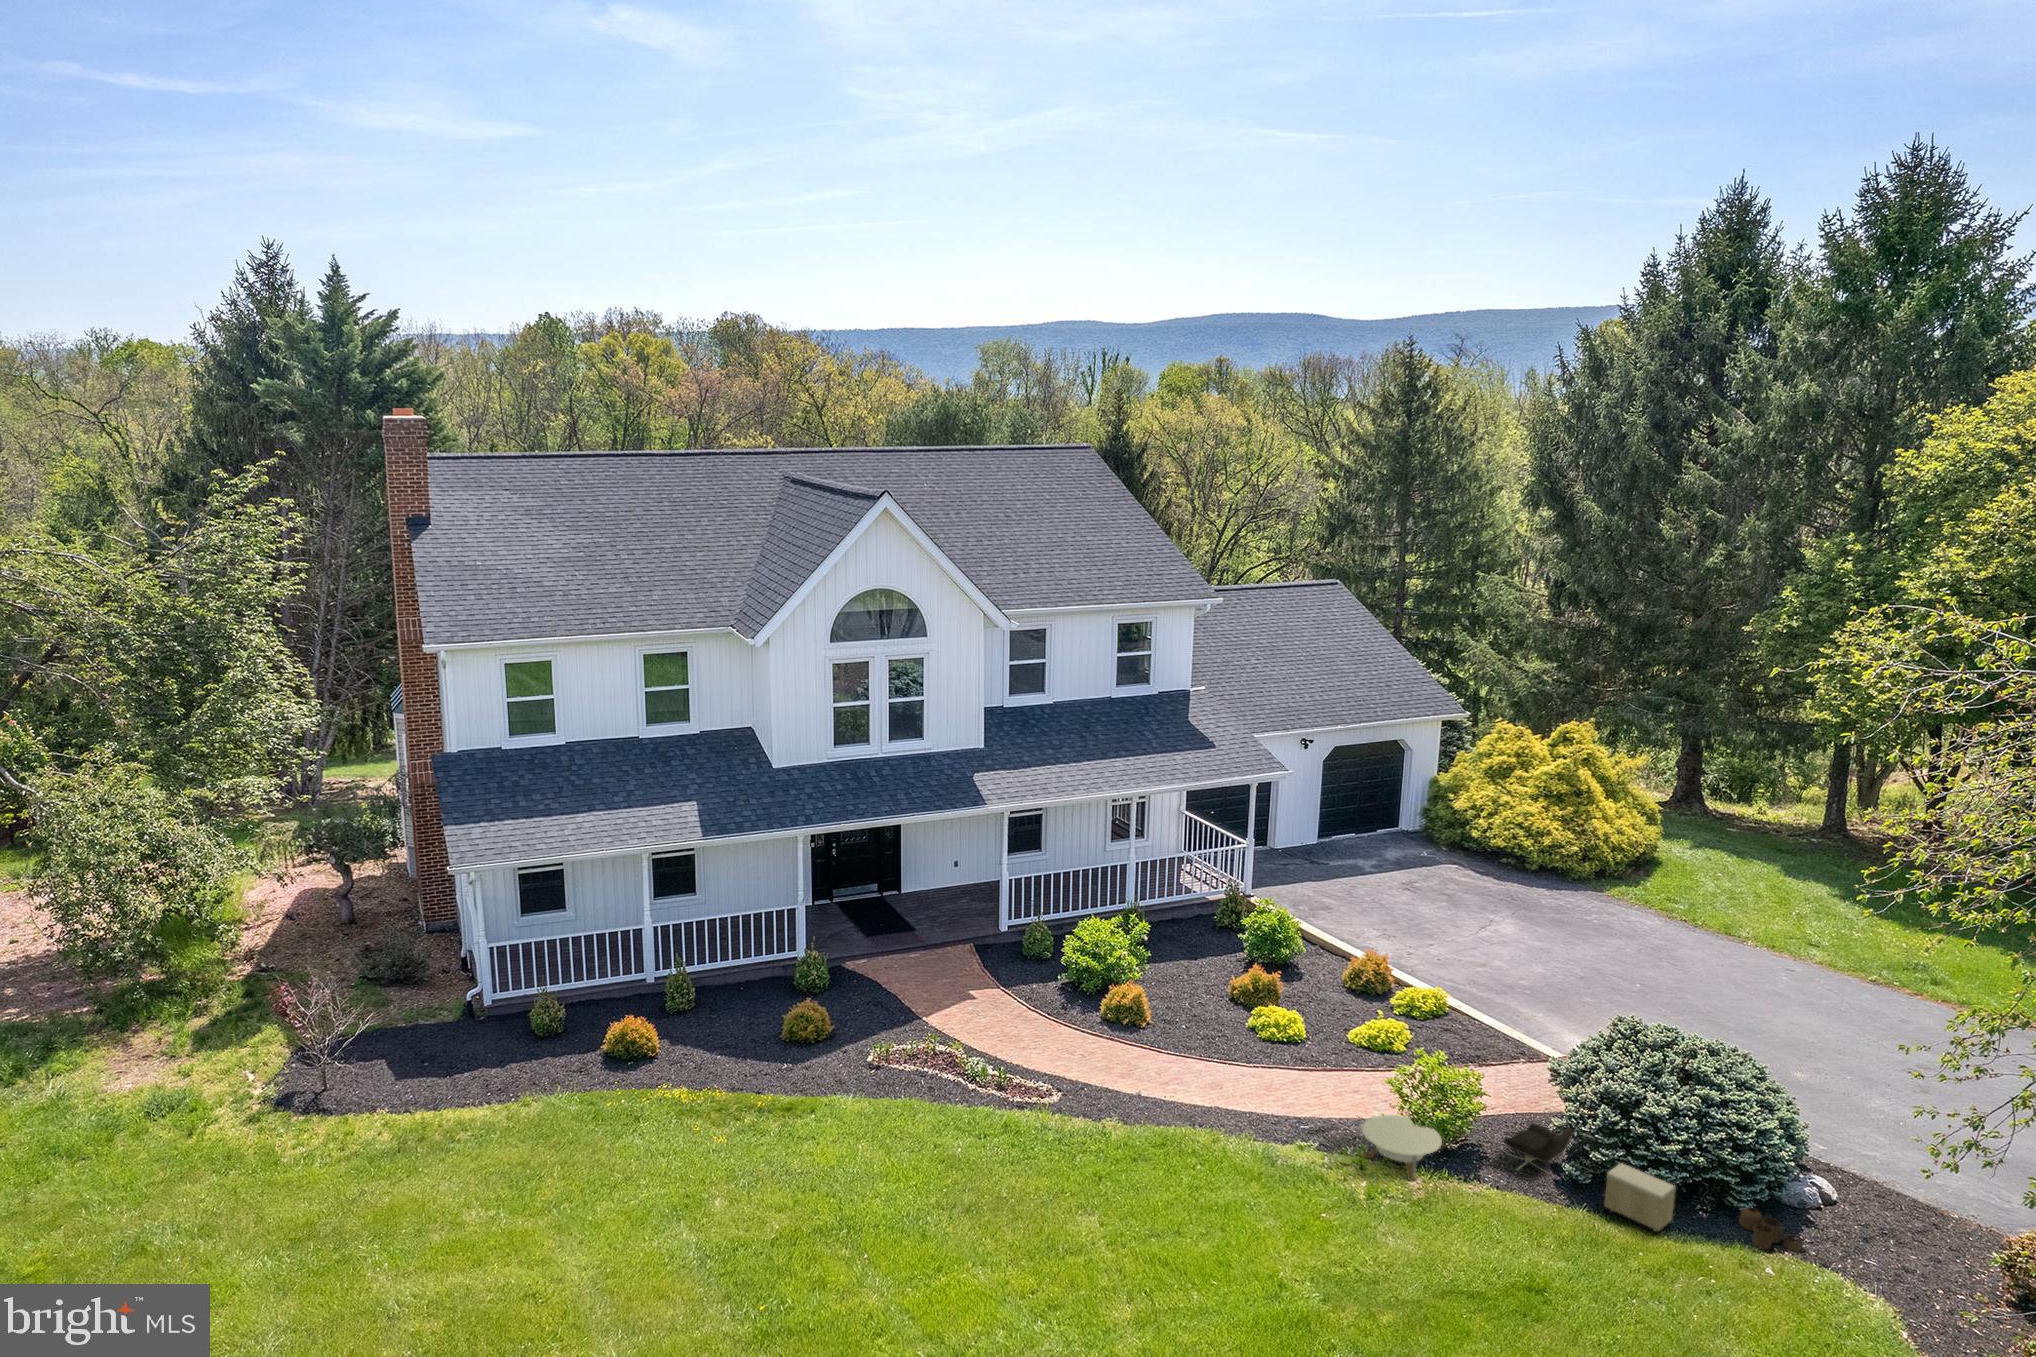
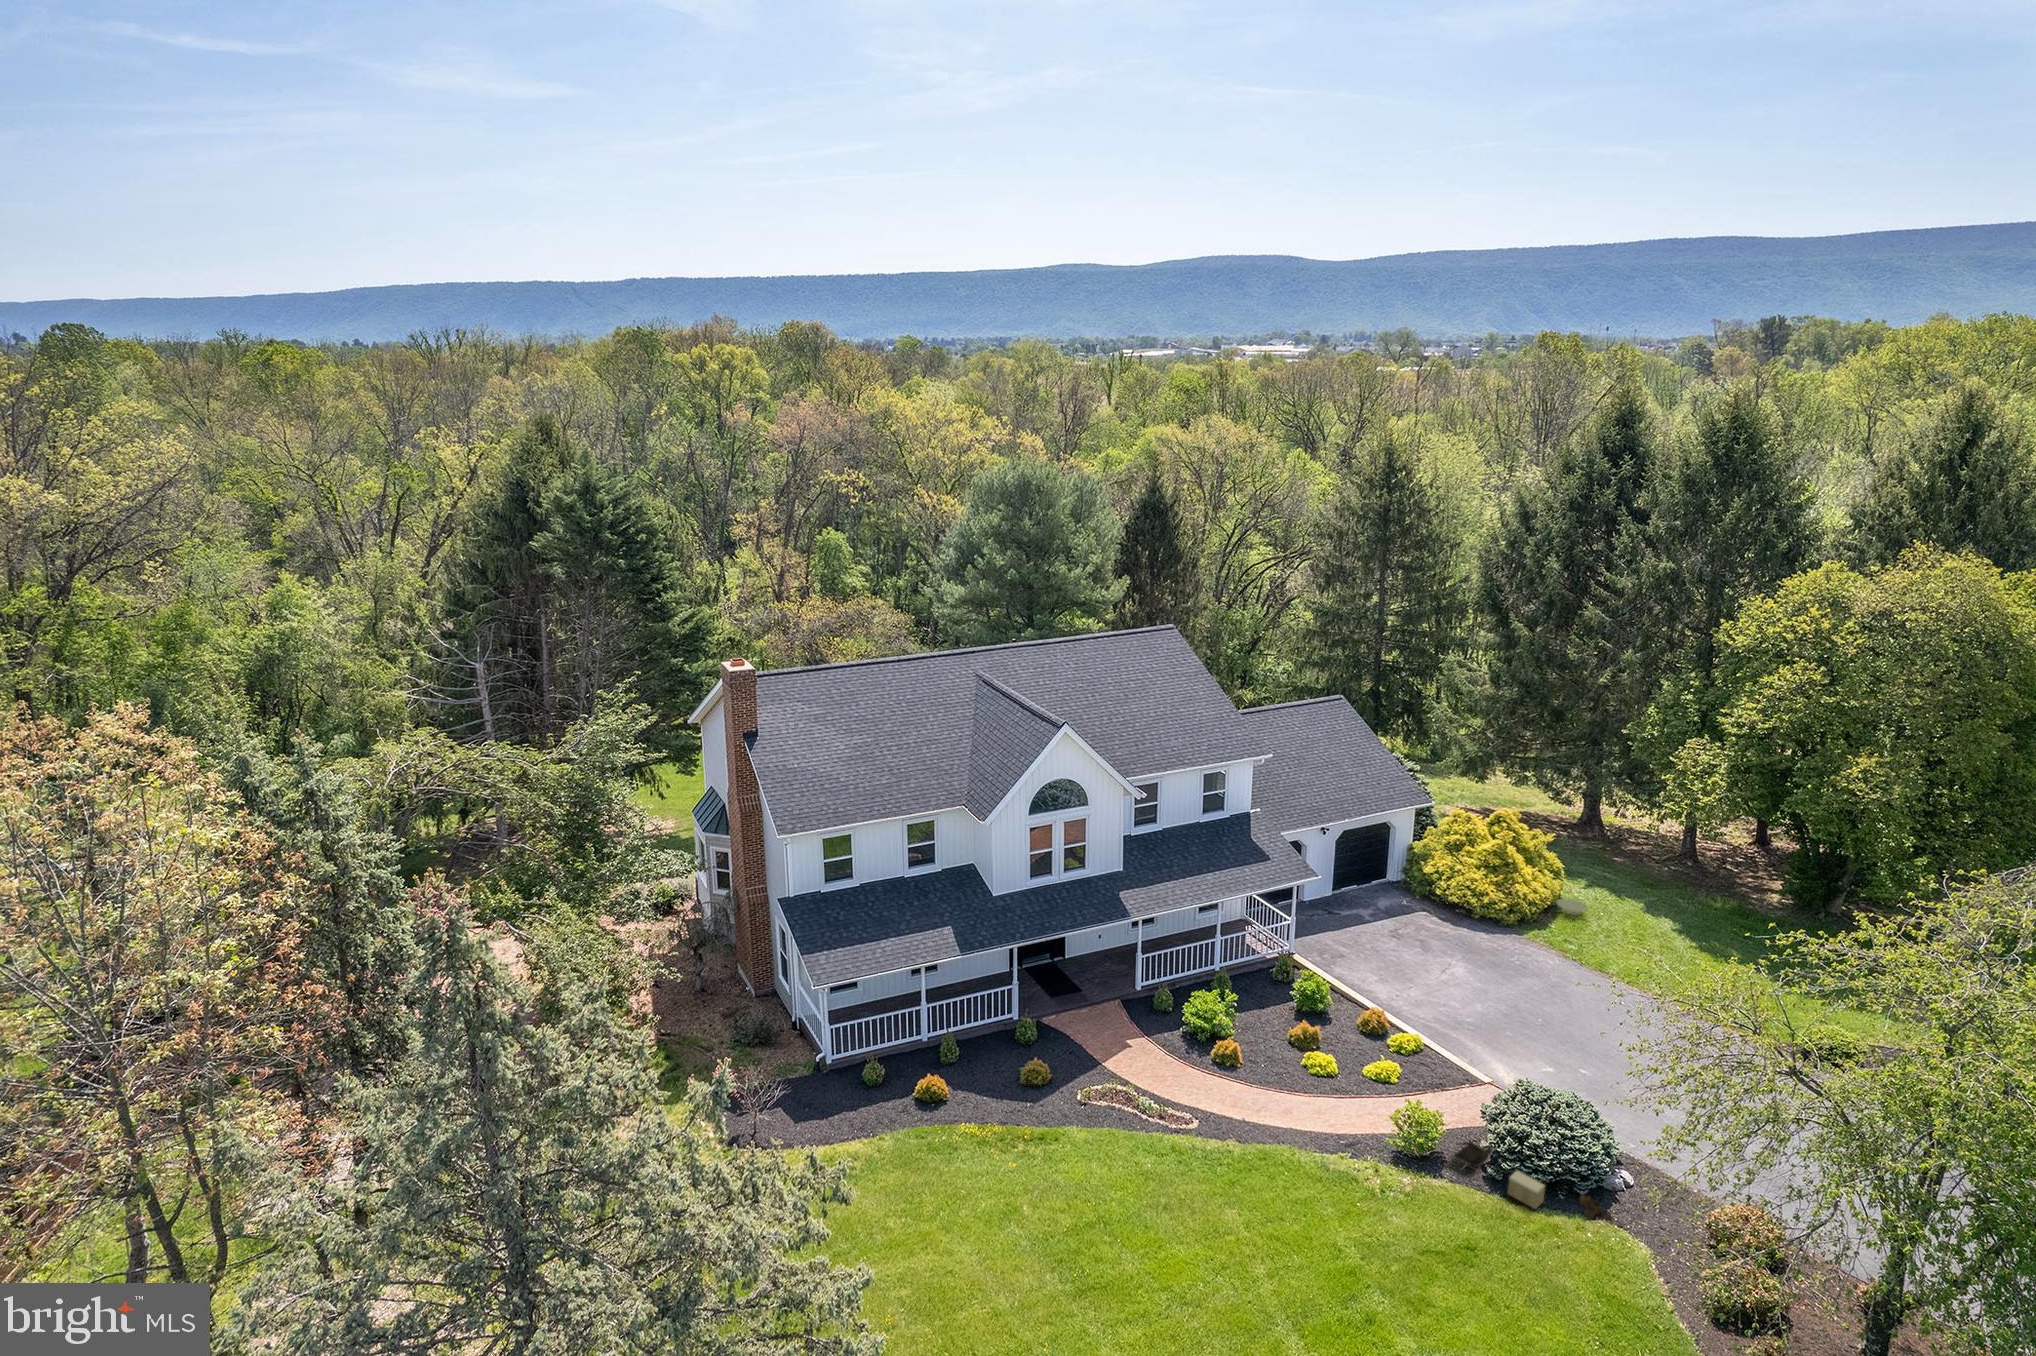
round table: present [1362,1115,1442,1182] -> present [1556,899,1588,921]

